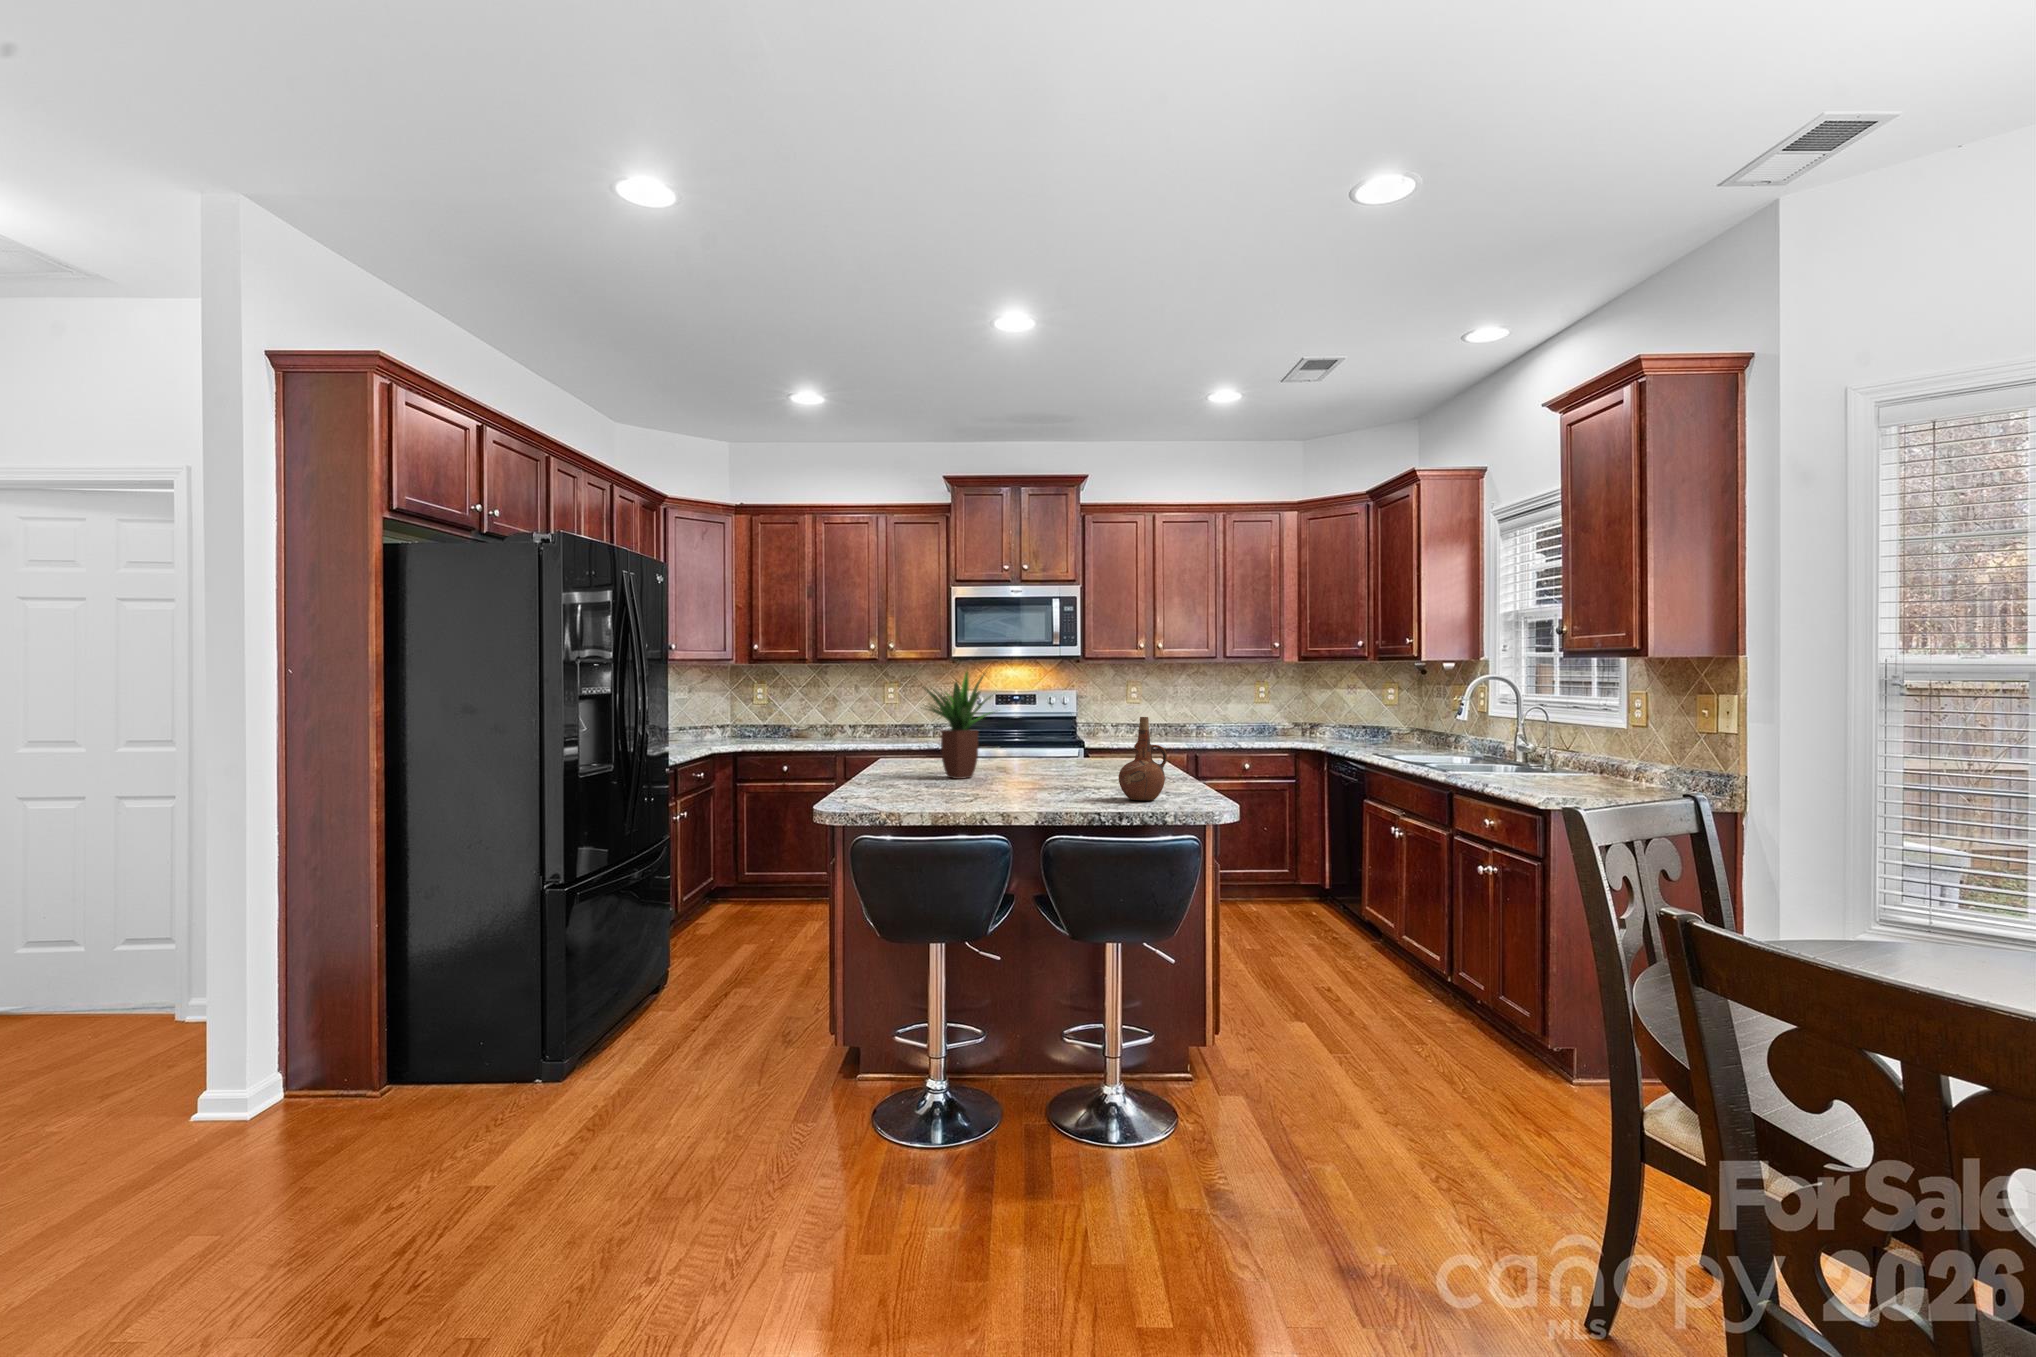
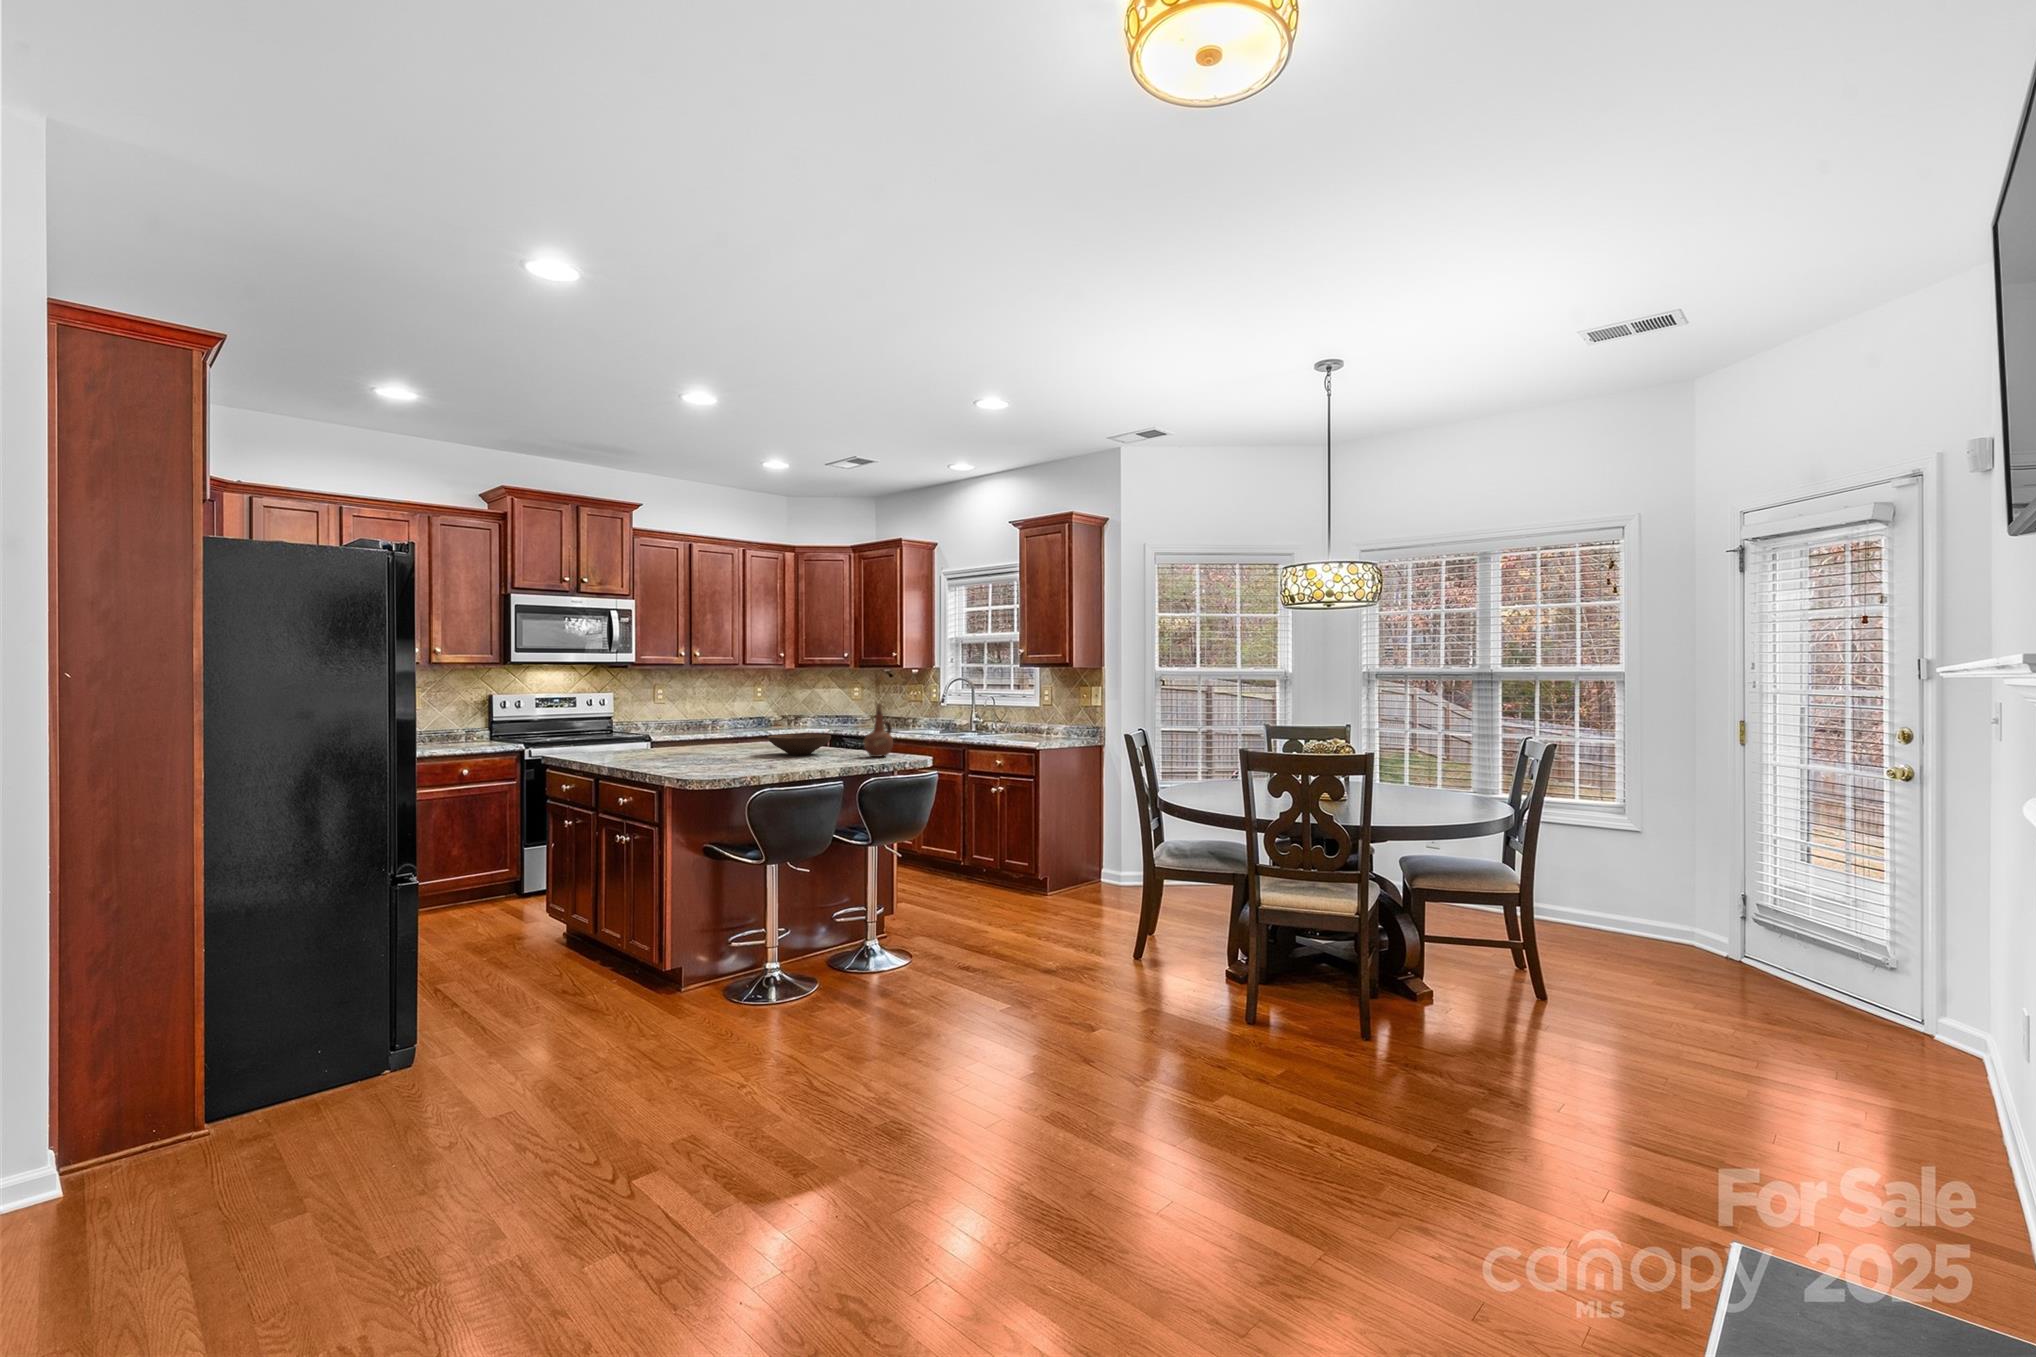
potted plant: present [923,672,991,779] -> none [654,672,724,758]
wooden bowl: none [1030,755,1117,787] -> present [768,734,831,755]

